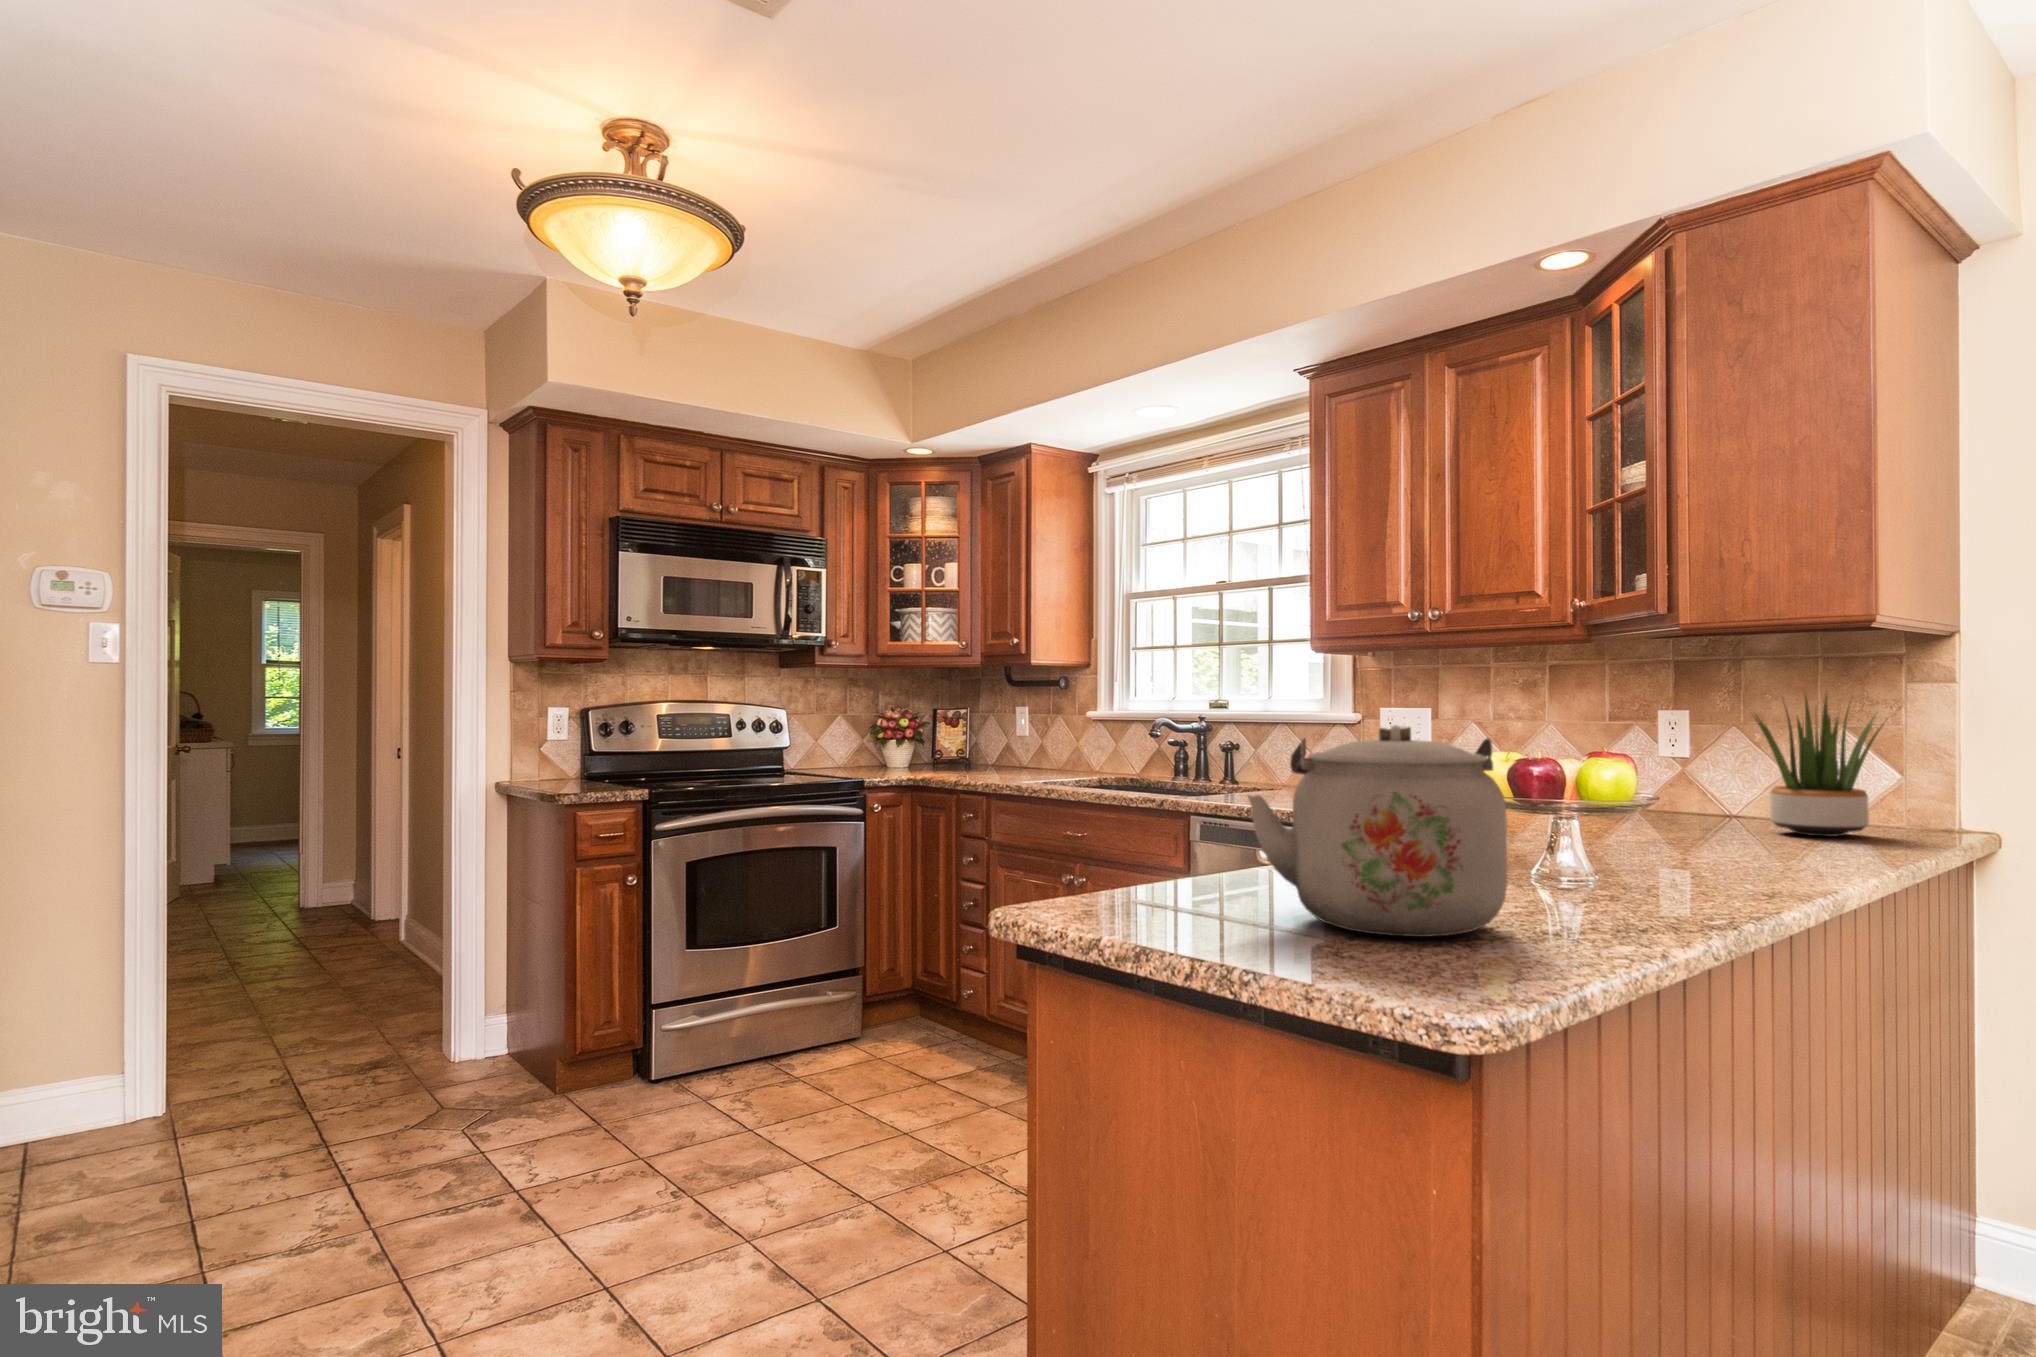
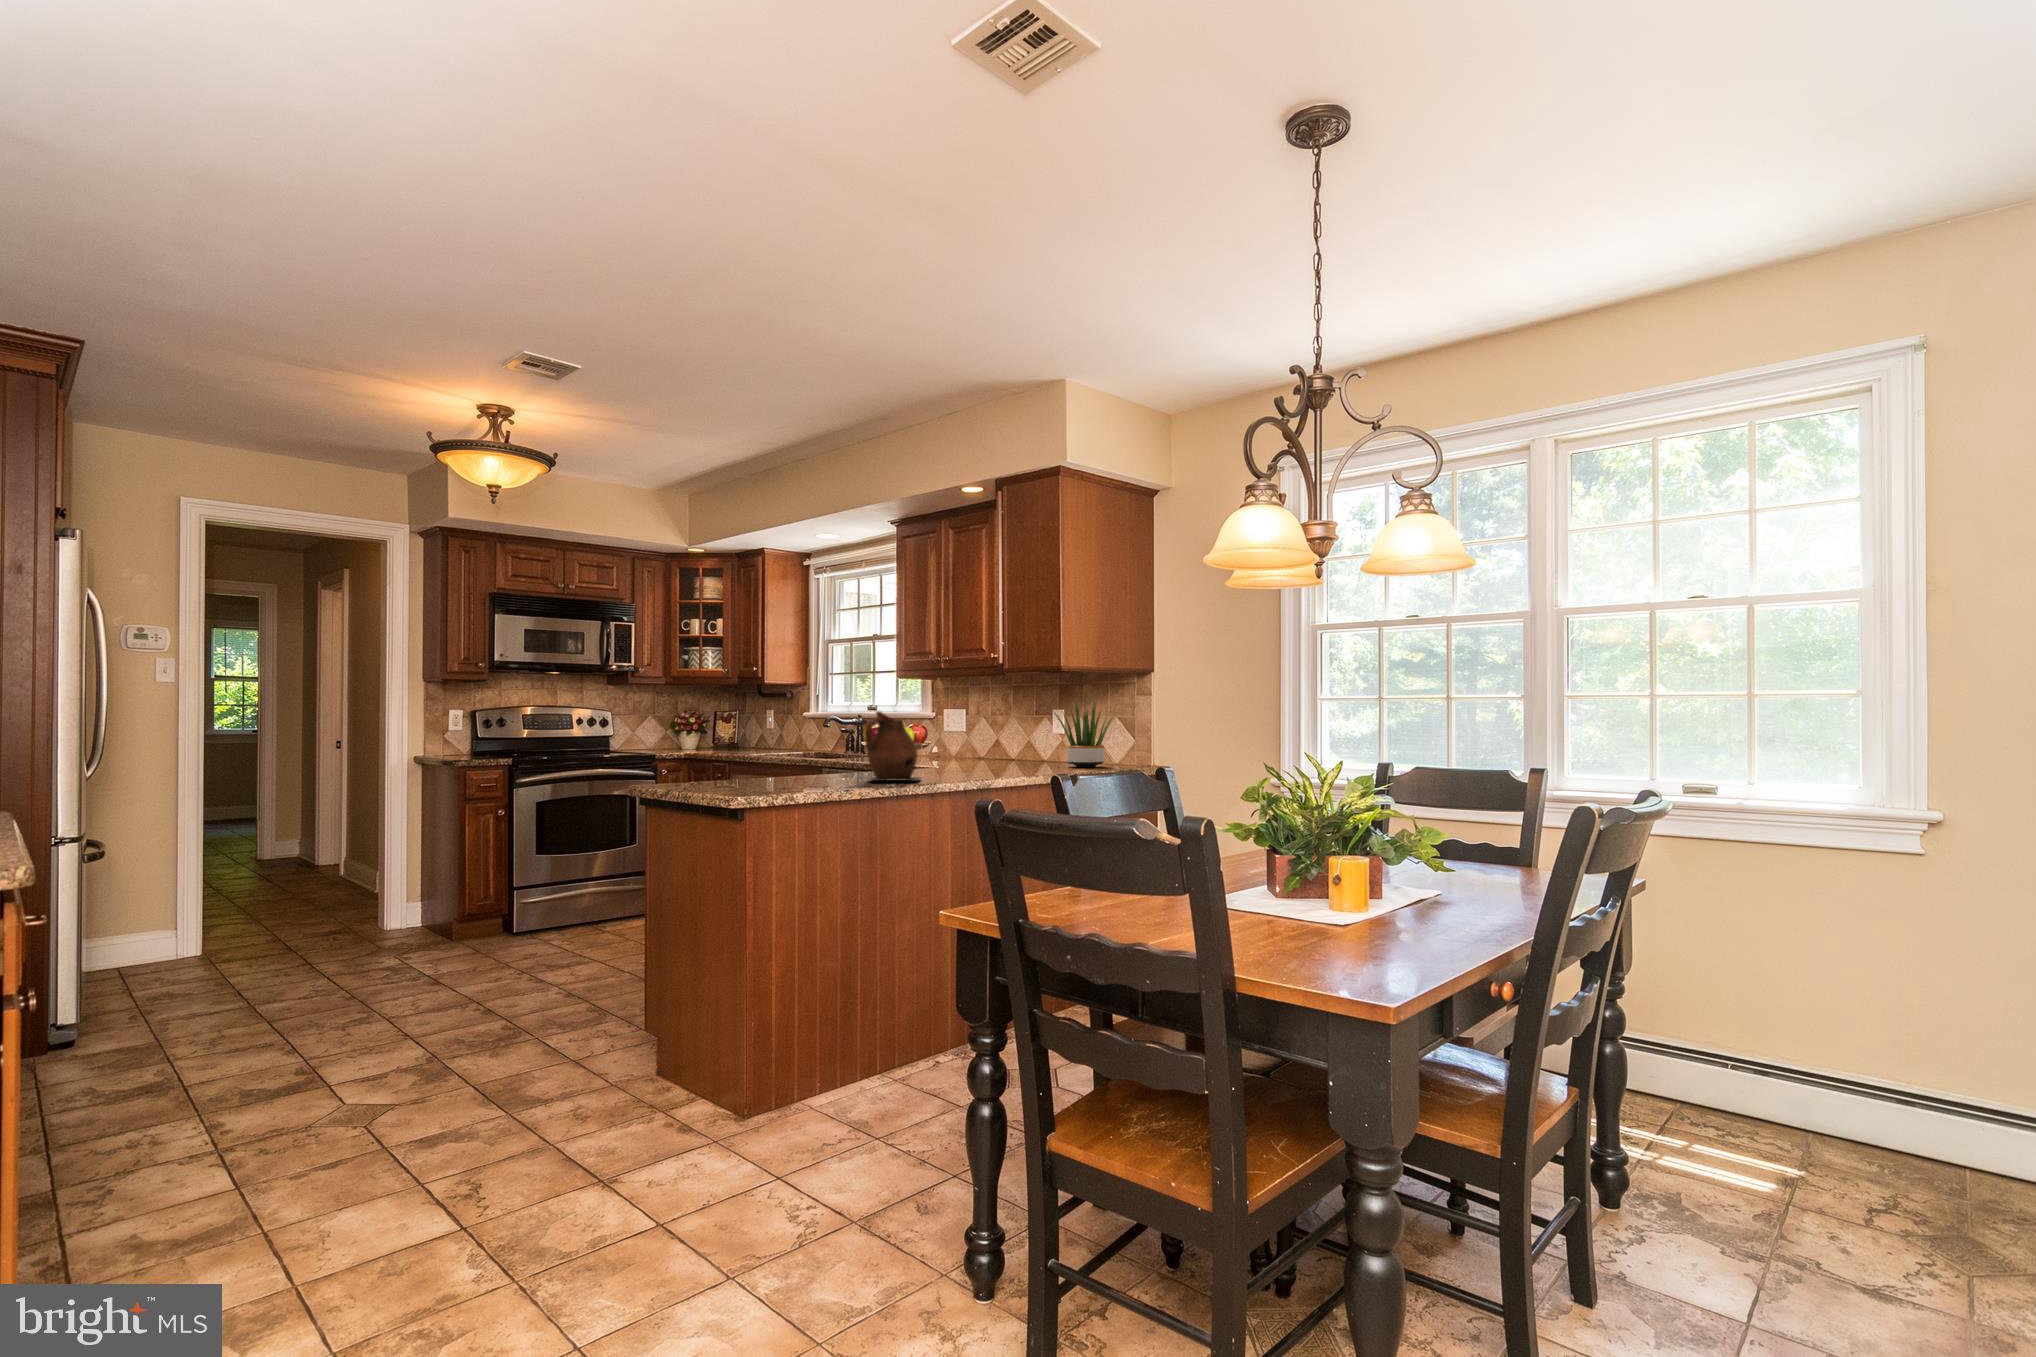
ceramic pitcher: none [1522,723,1709,913] -> present [864,711,920,781]
kettle: present [1248,725,1507,937] -> none [733,712,832,787]

